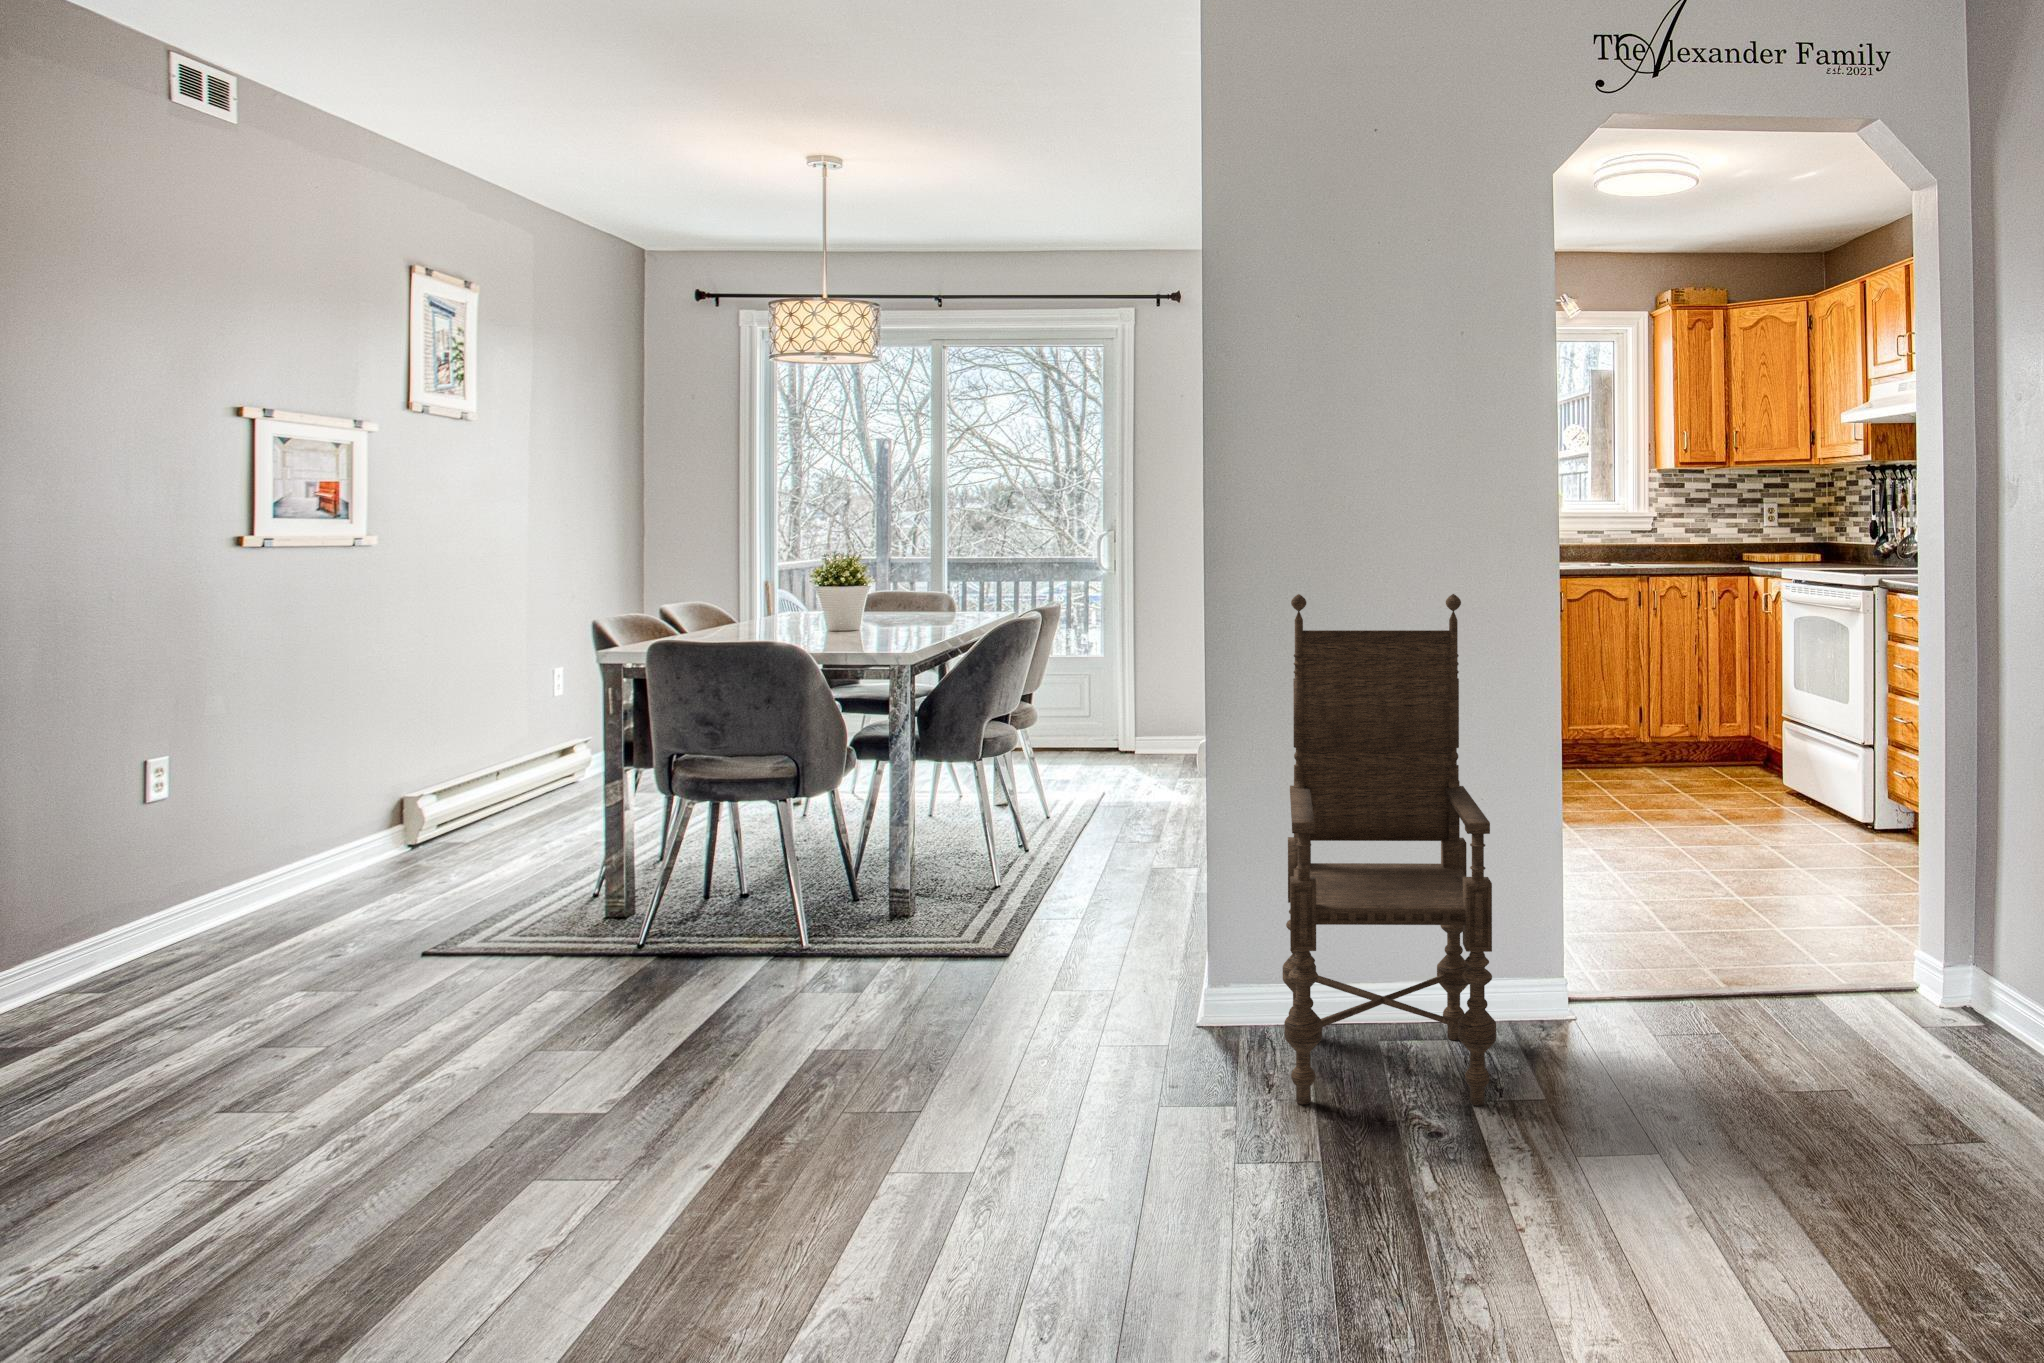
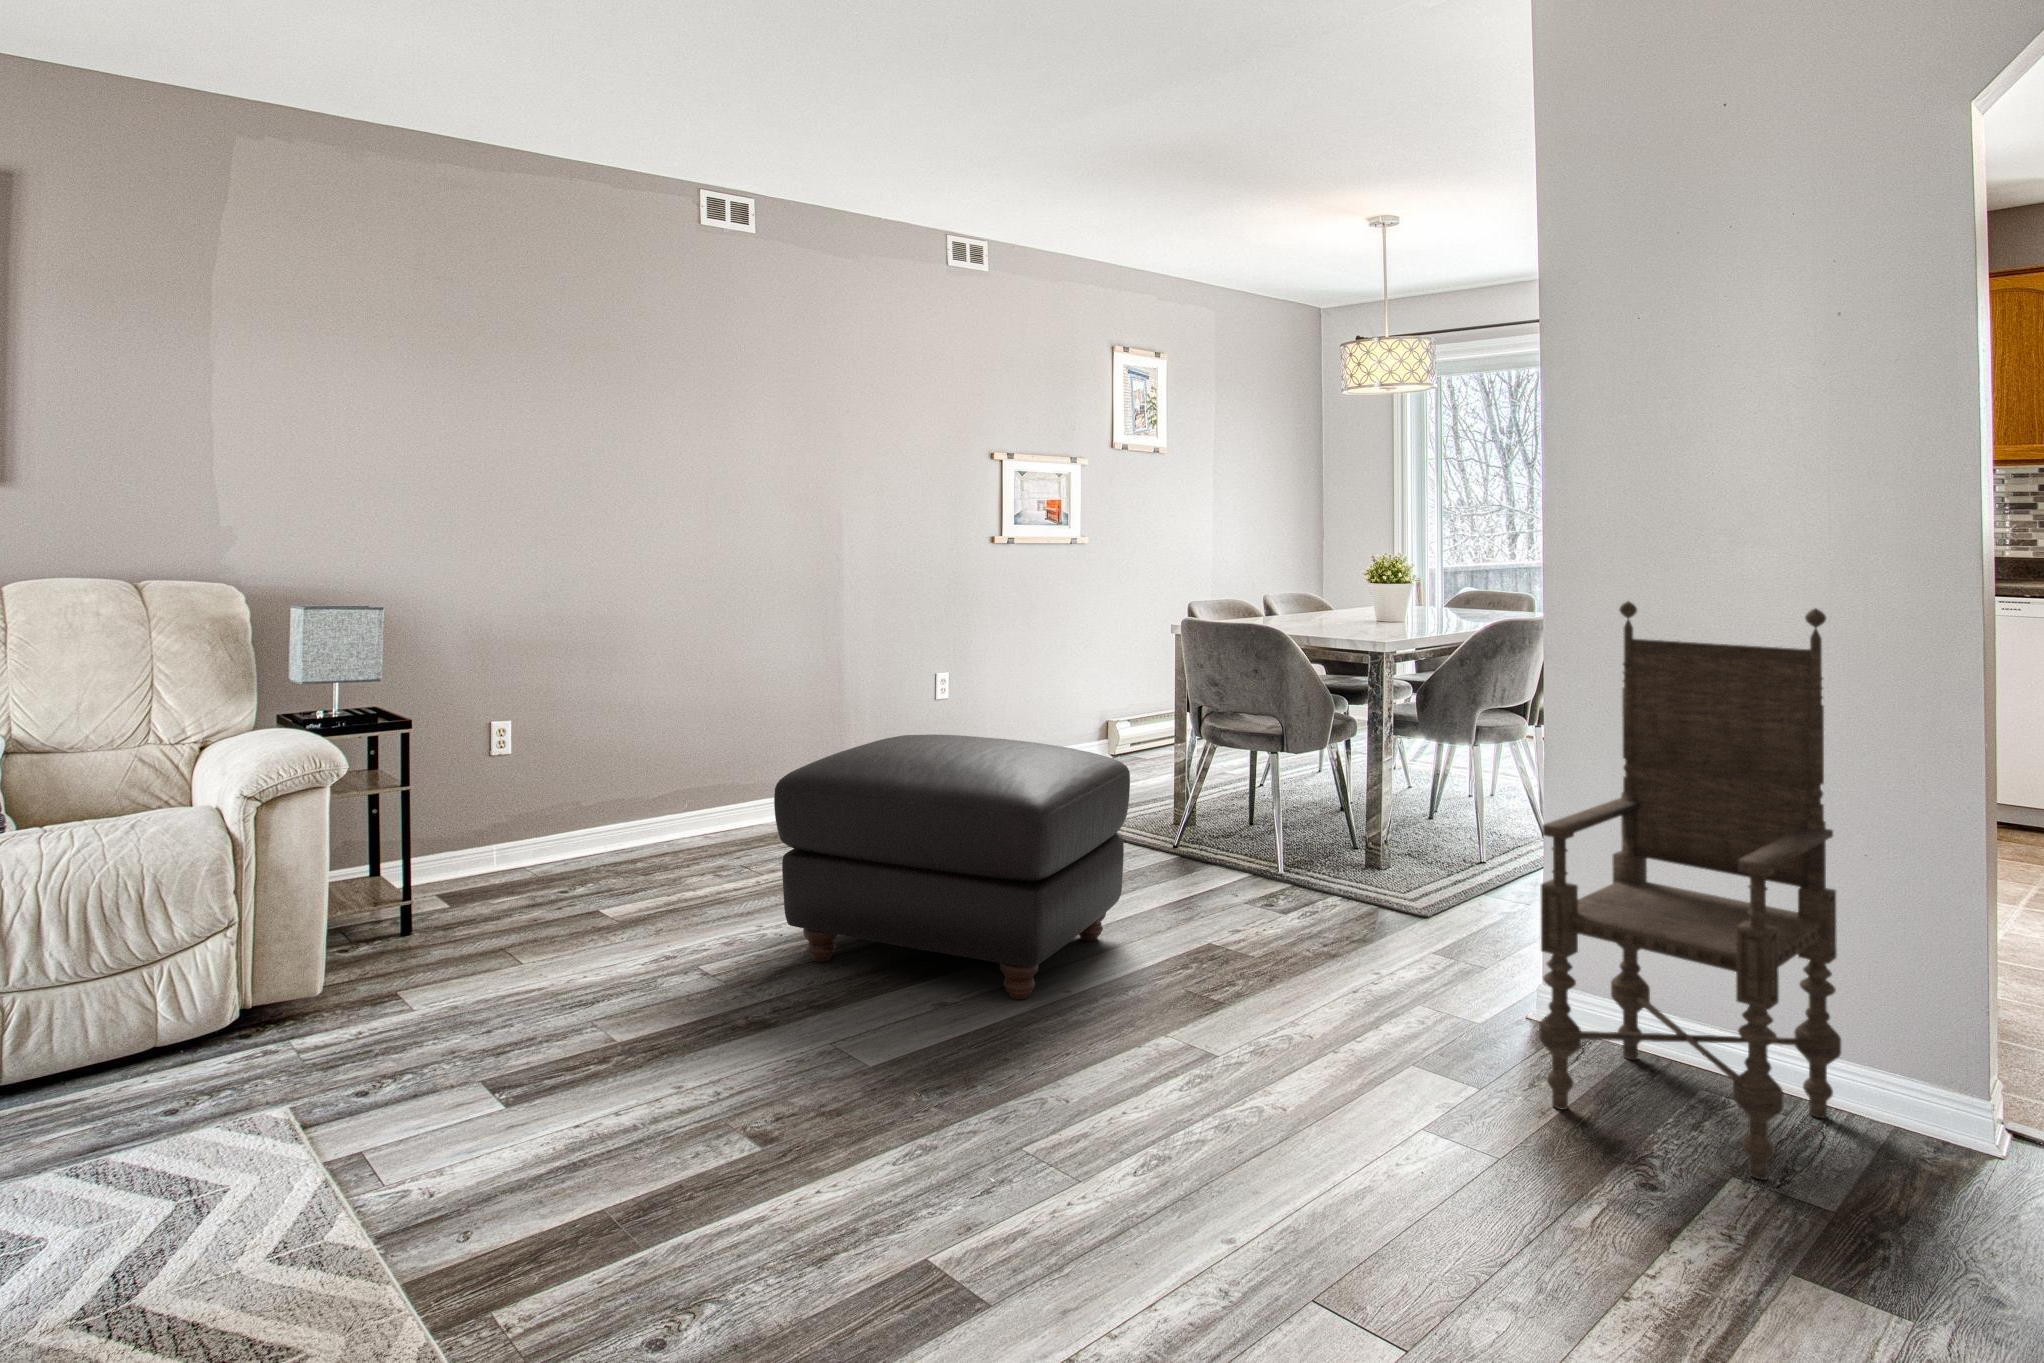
ottoman: none [137,833,714,1279] -> present [774,735,1130,999]

